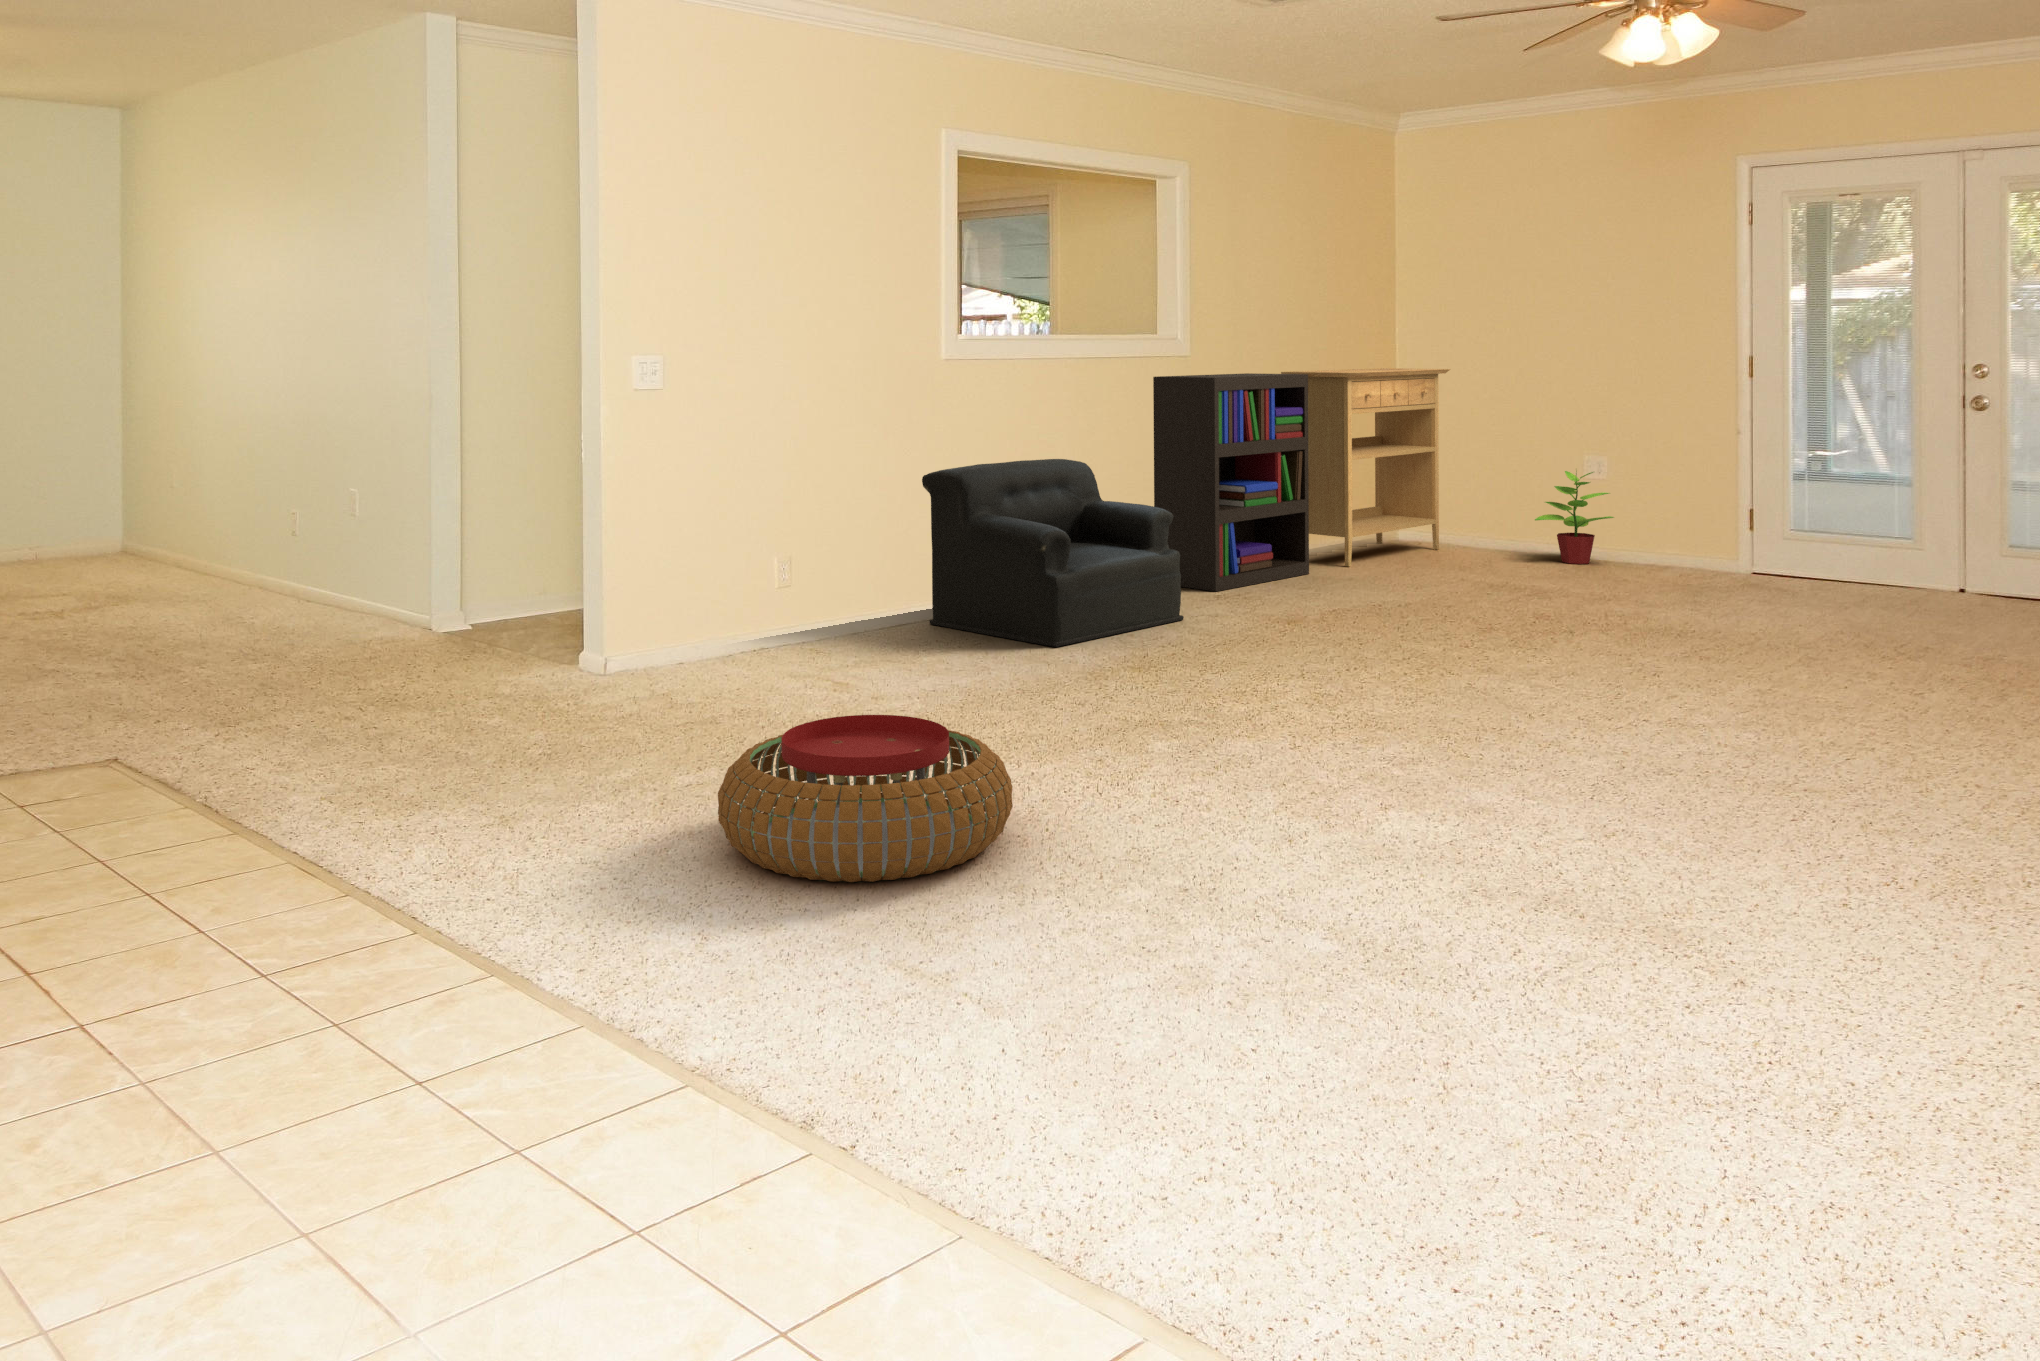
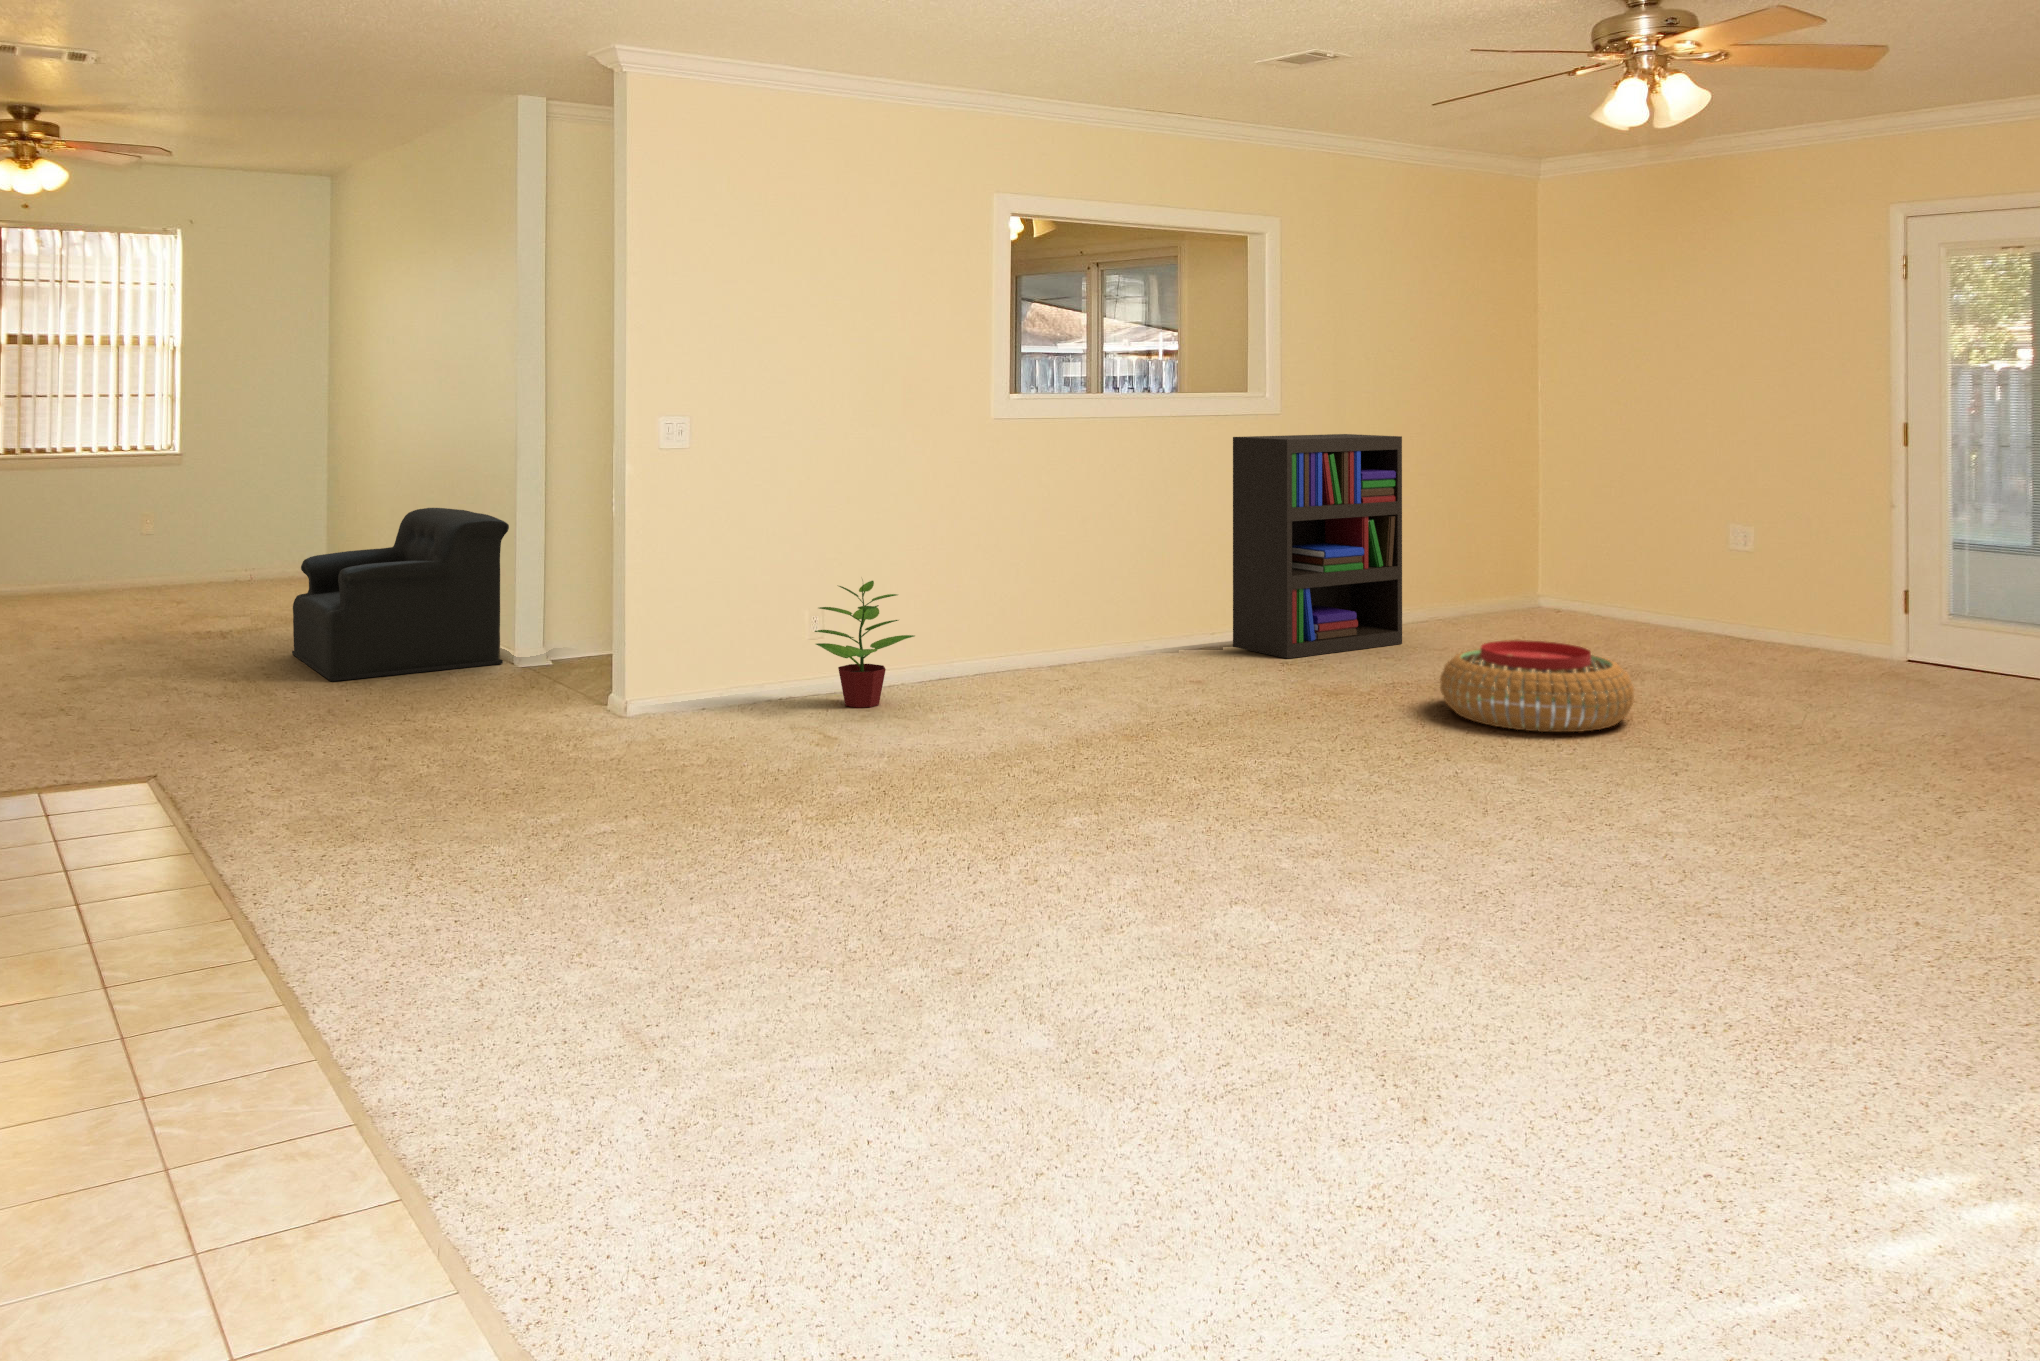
console table: present [1281,368,1450,567] -> none [1386,429,1581,638]
armchair: present [922,459,1183,647] -> present [292,508,509,681]
potted plant: present [1535,471,1614,564] -> present [815,581,914,708]
pouf: present [718,715,1013,882] -> present [1440,640,1634,732]

